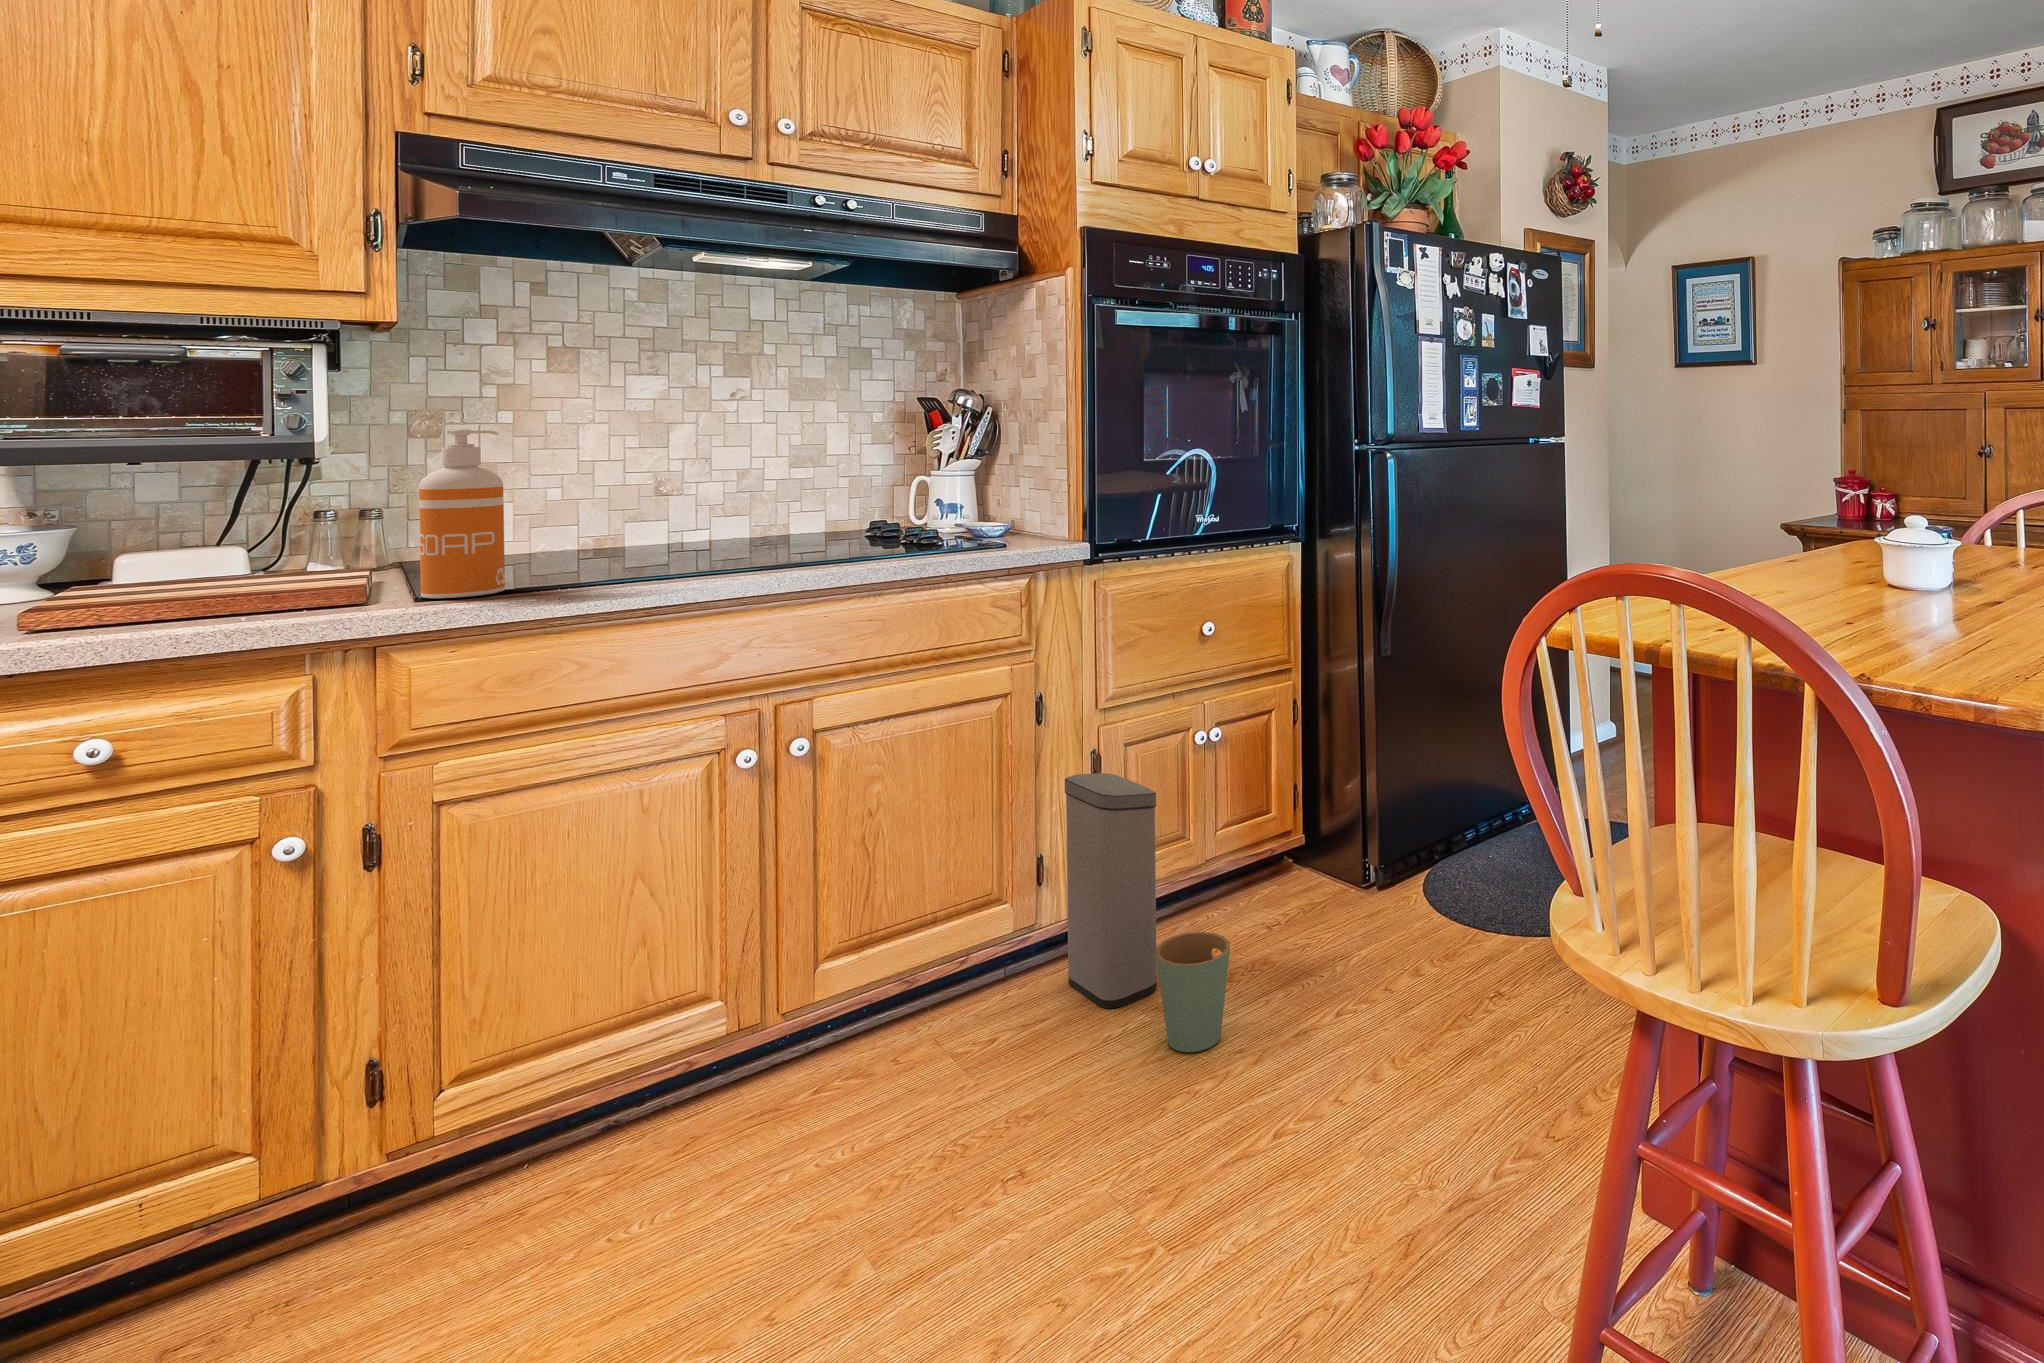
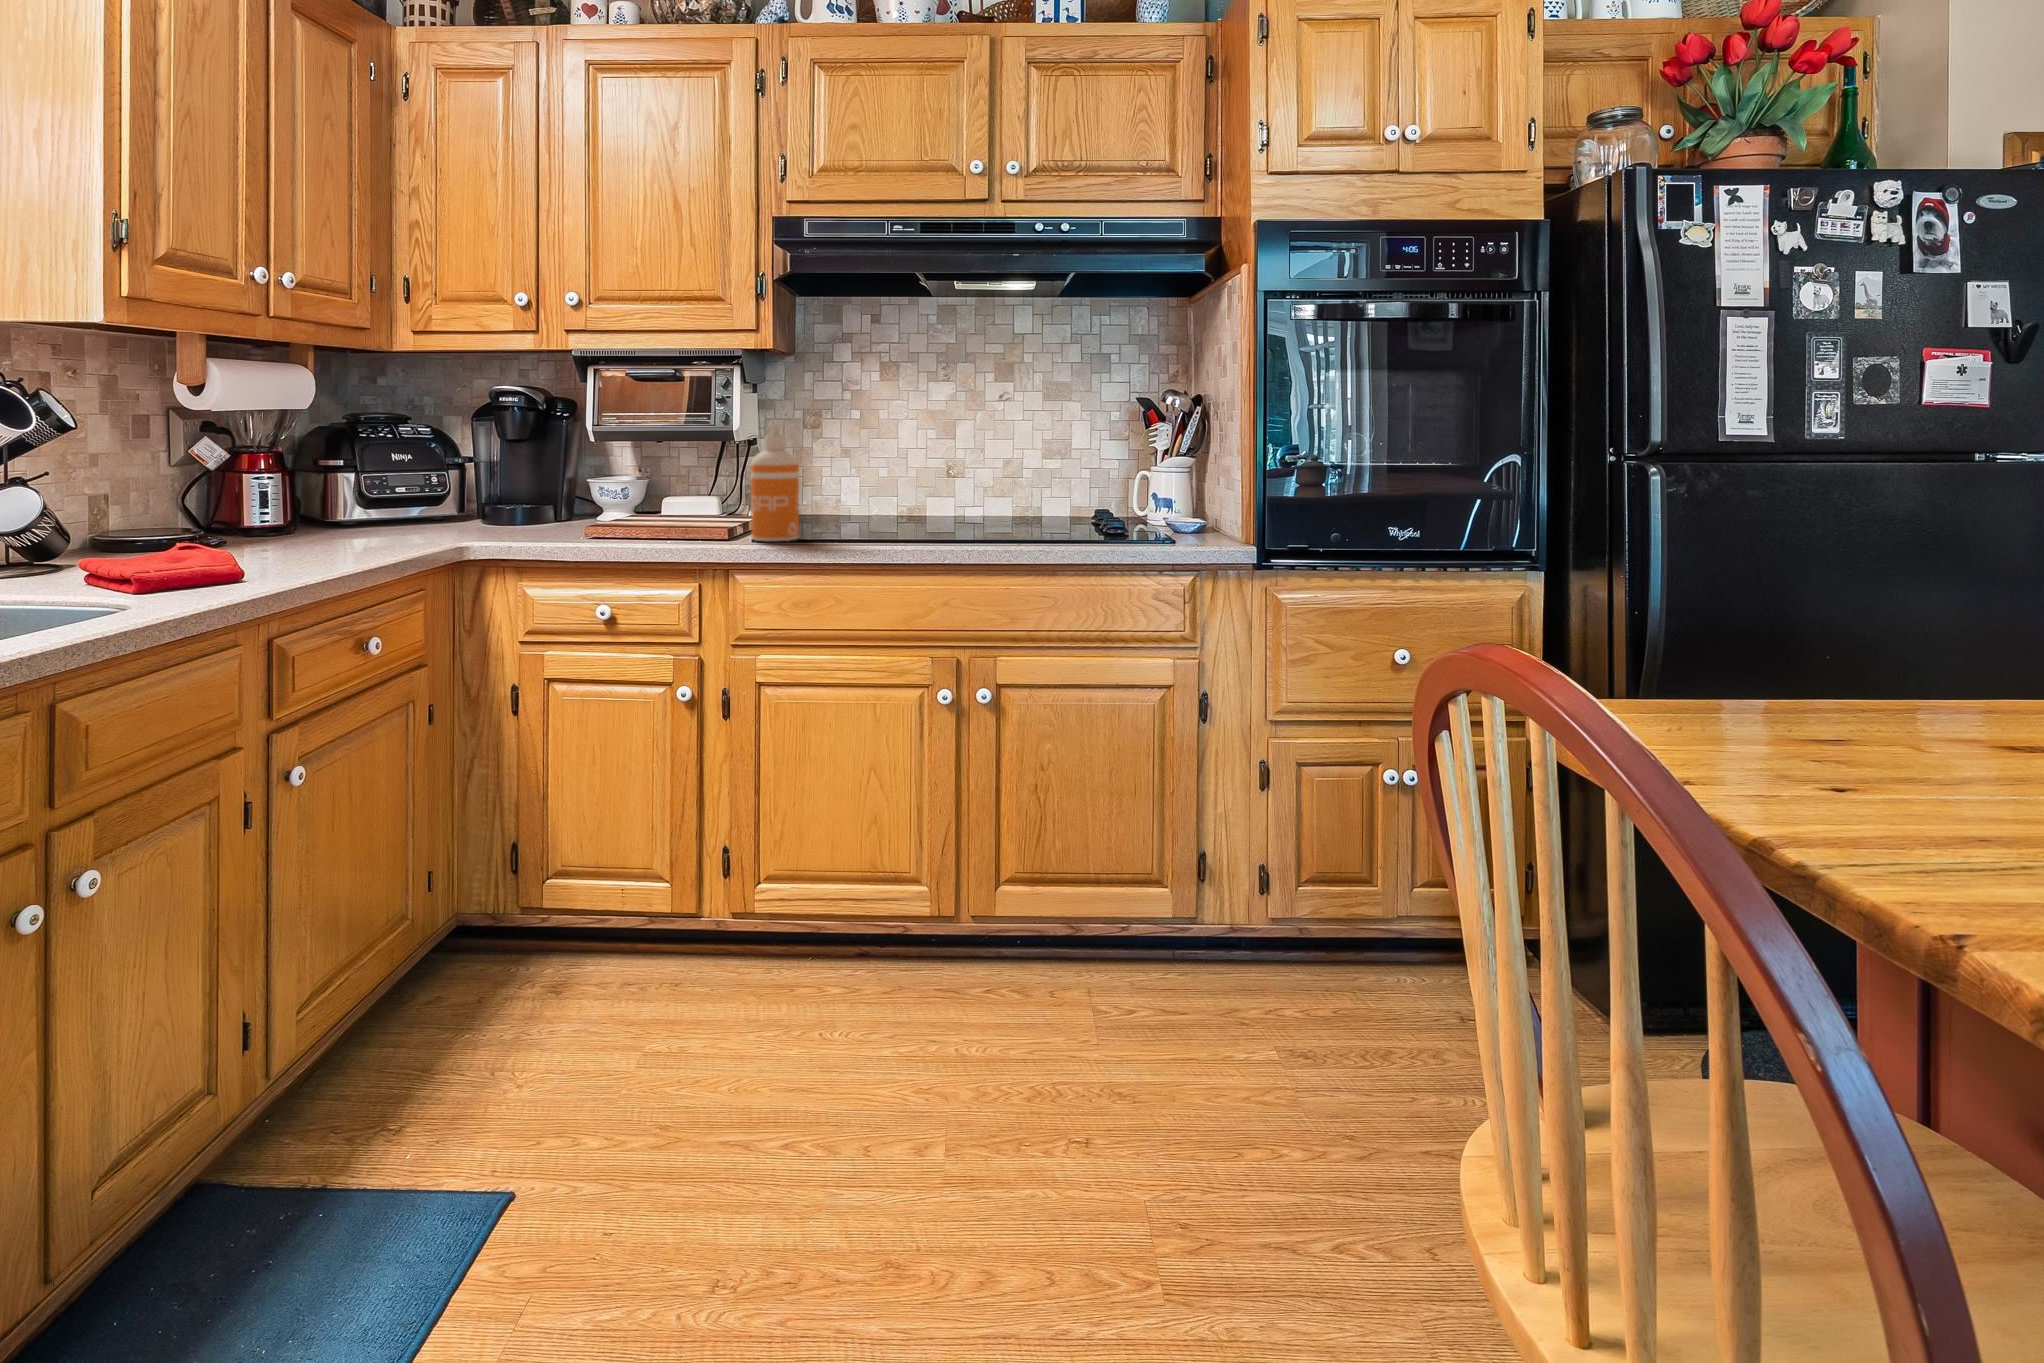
trash can: present [1065,773,1230,1052] -> none [1221,776,1345,1110]

